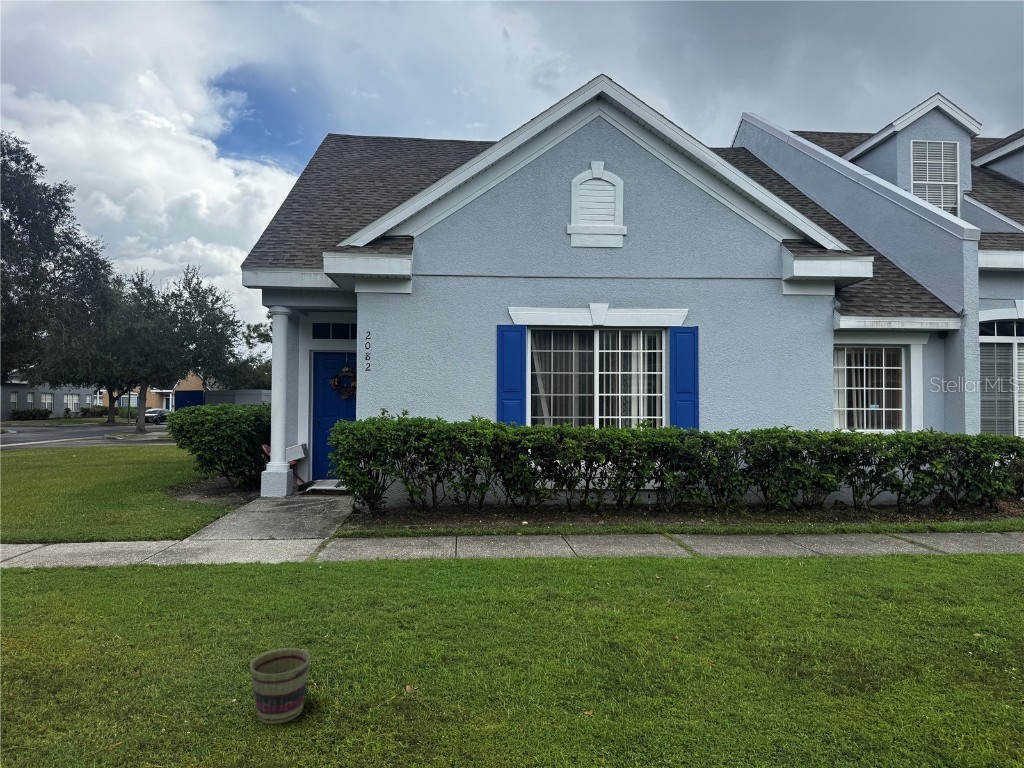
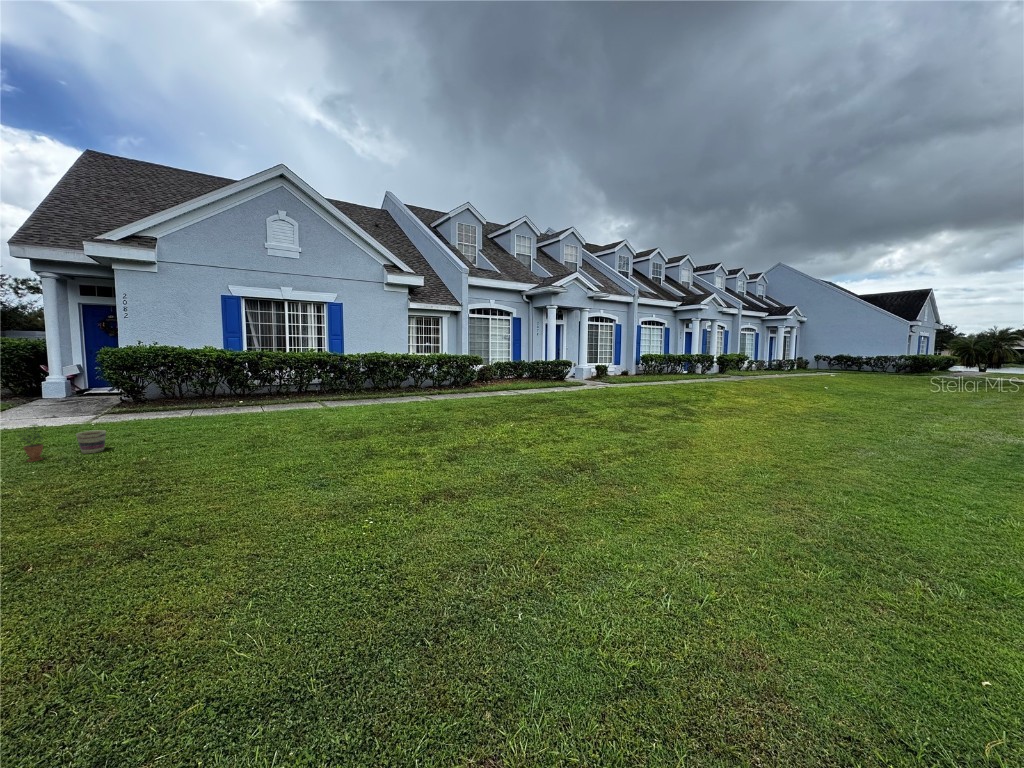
potted plant: none [135,629,187,745] -> present [18,425,44,462]

